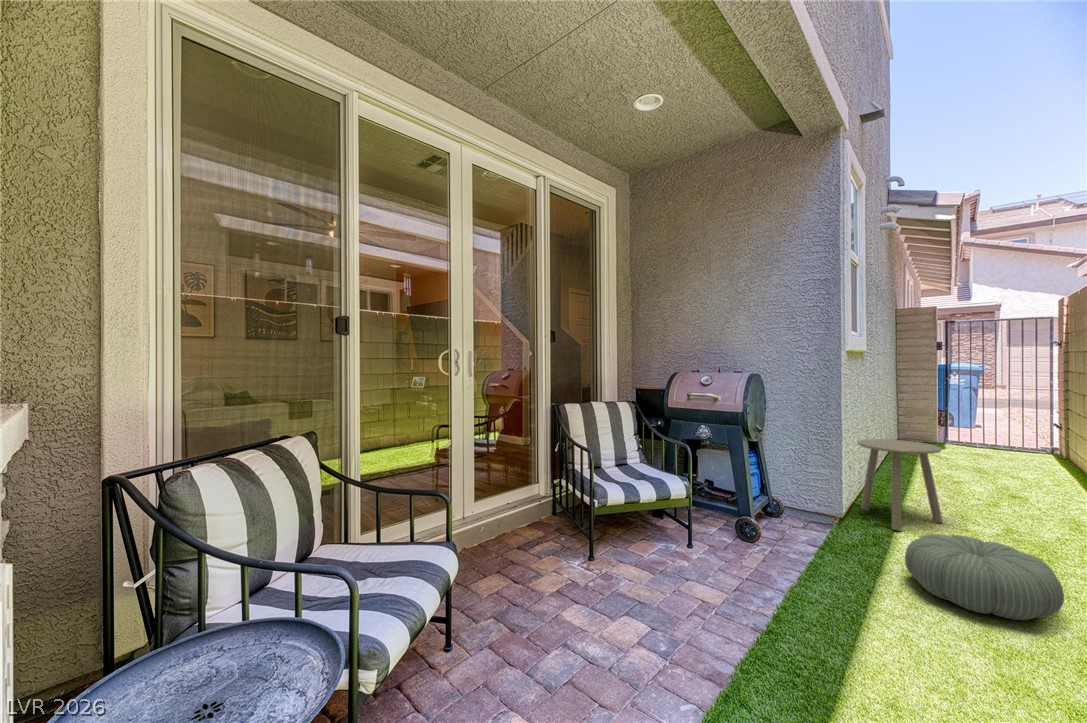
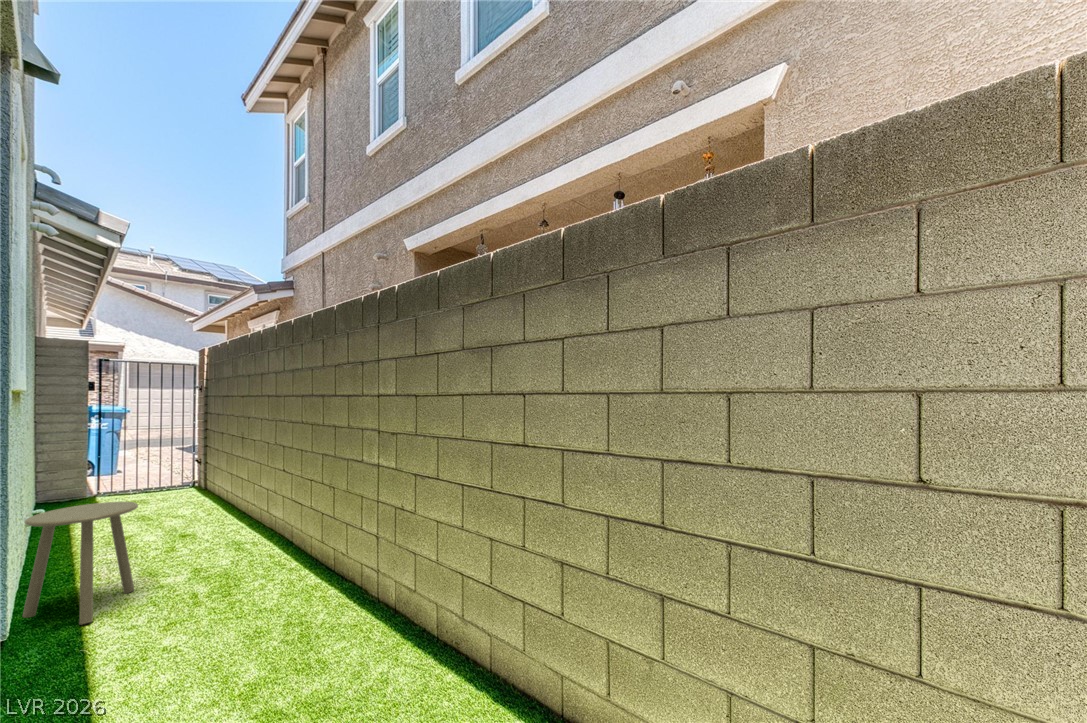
pouf: present [905,534,1064,620] -> none [125,584,269,675]

